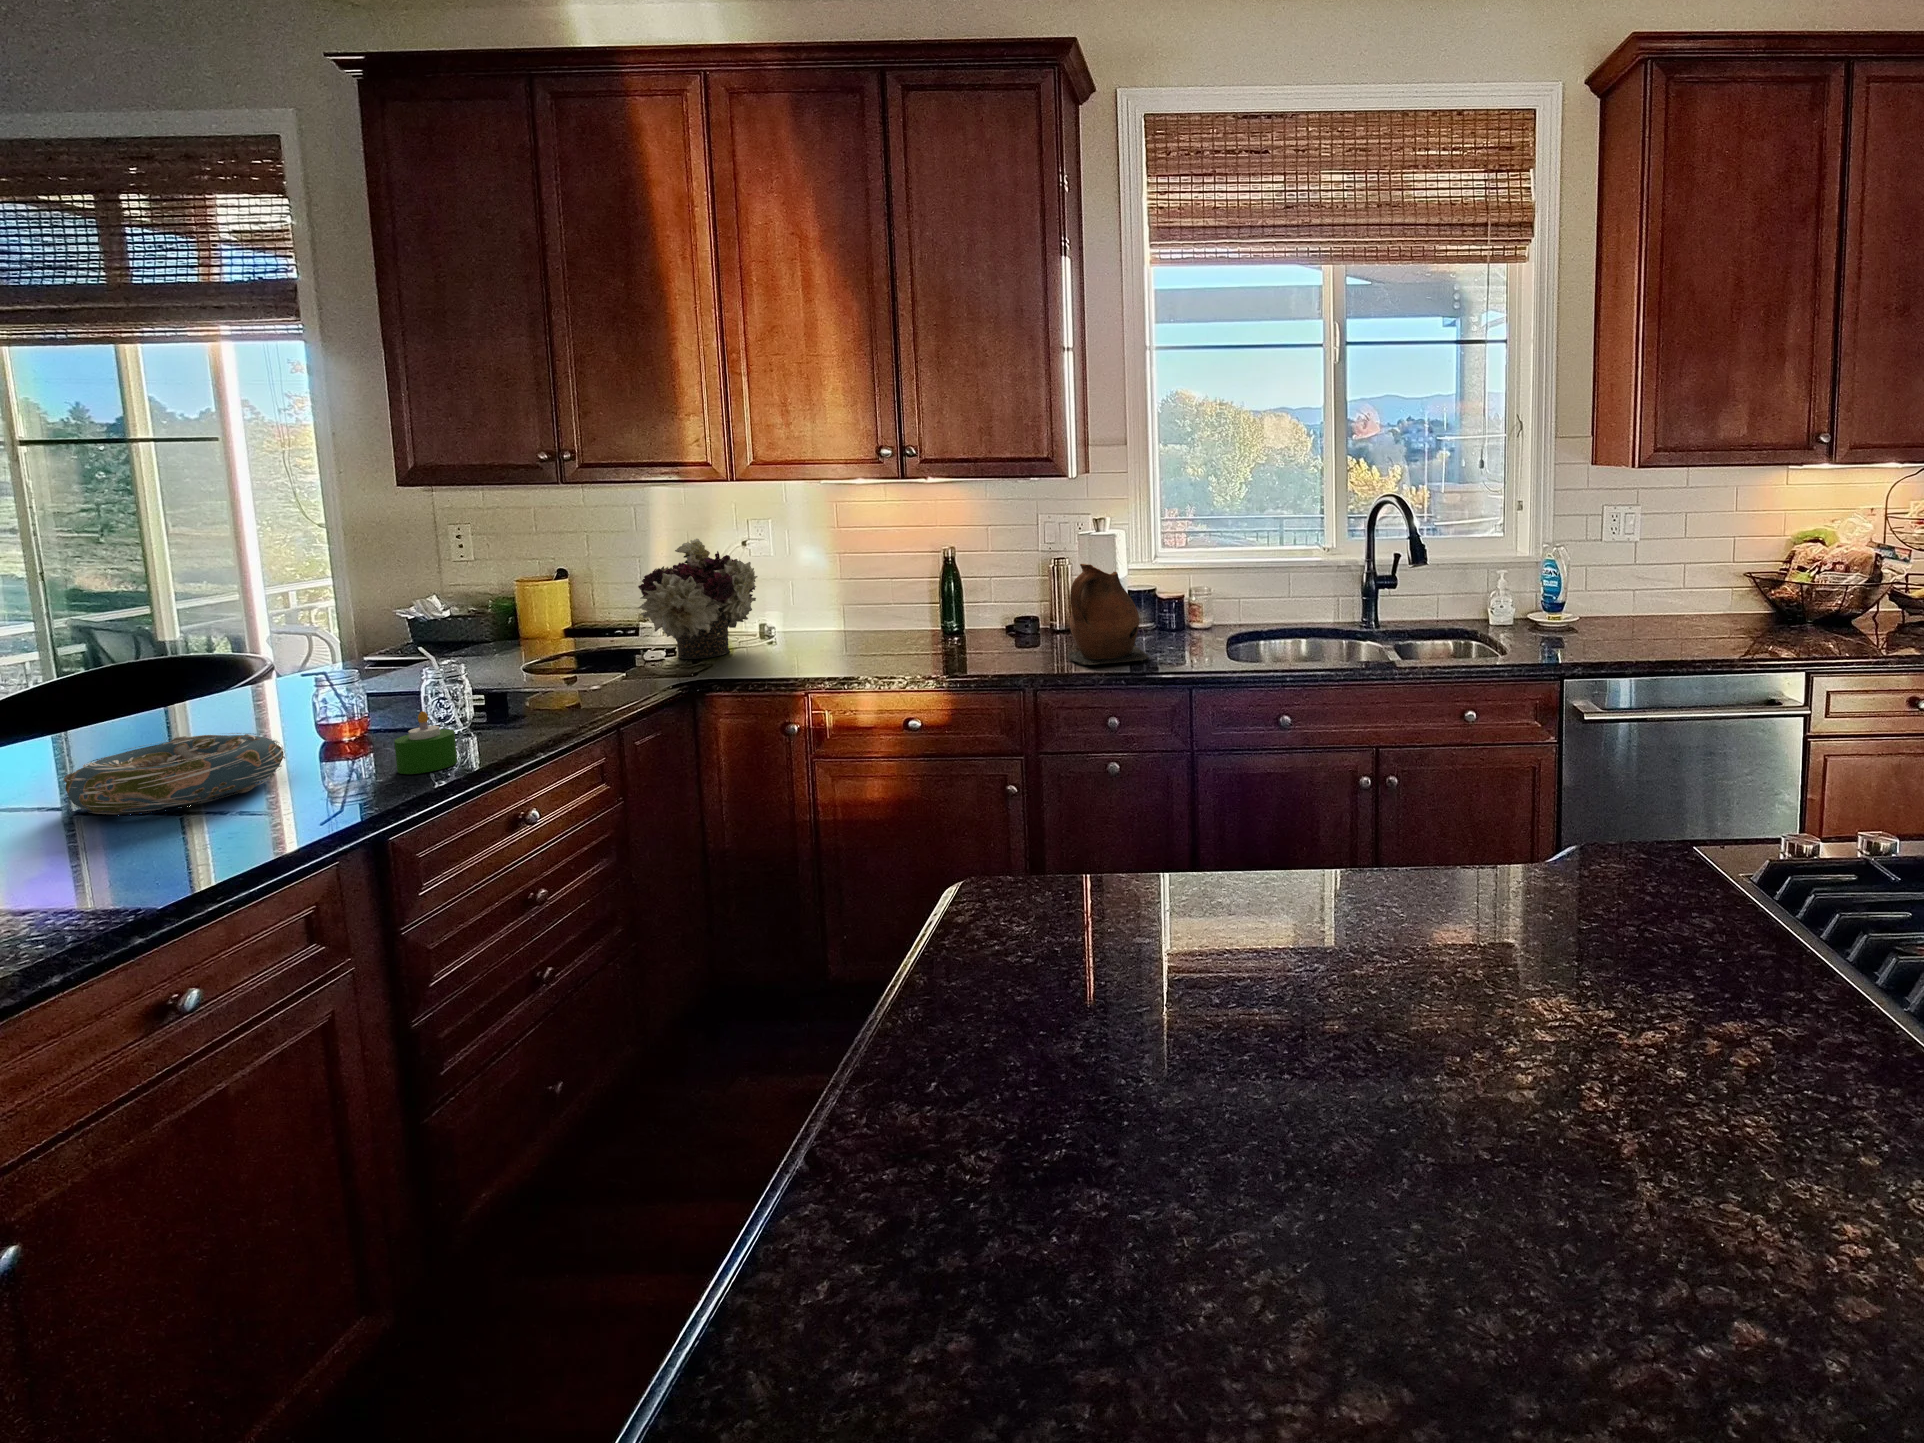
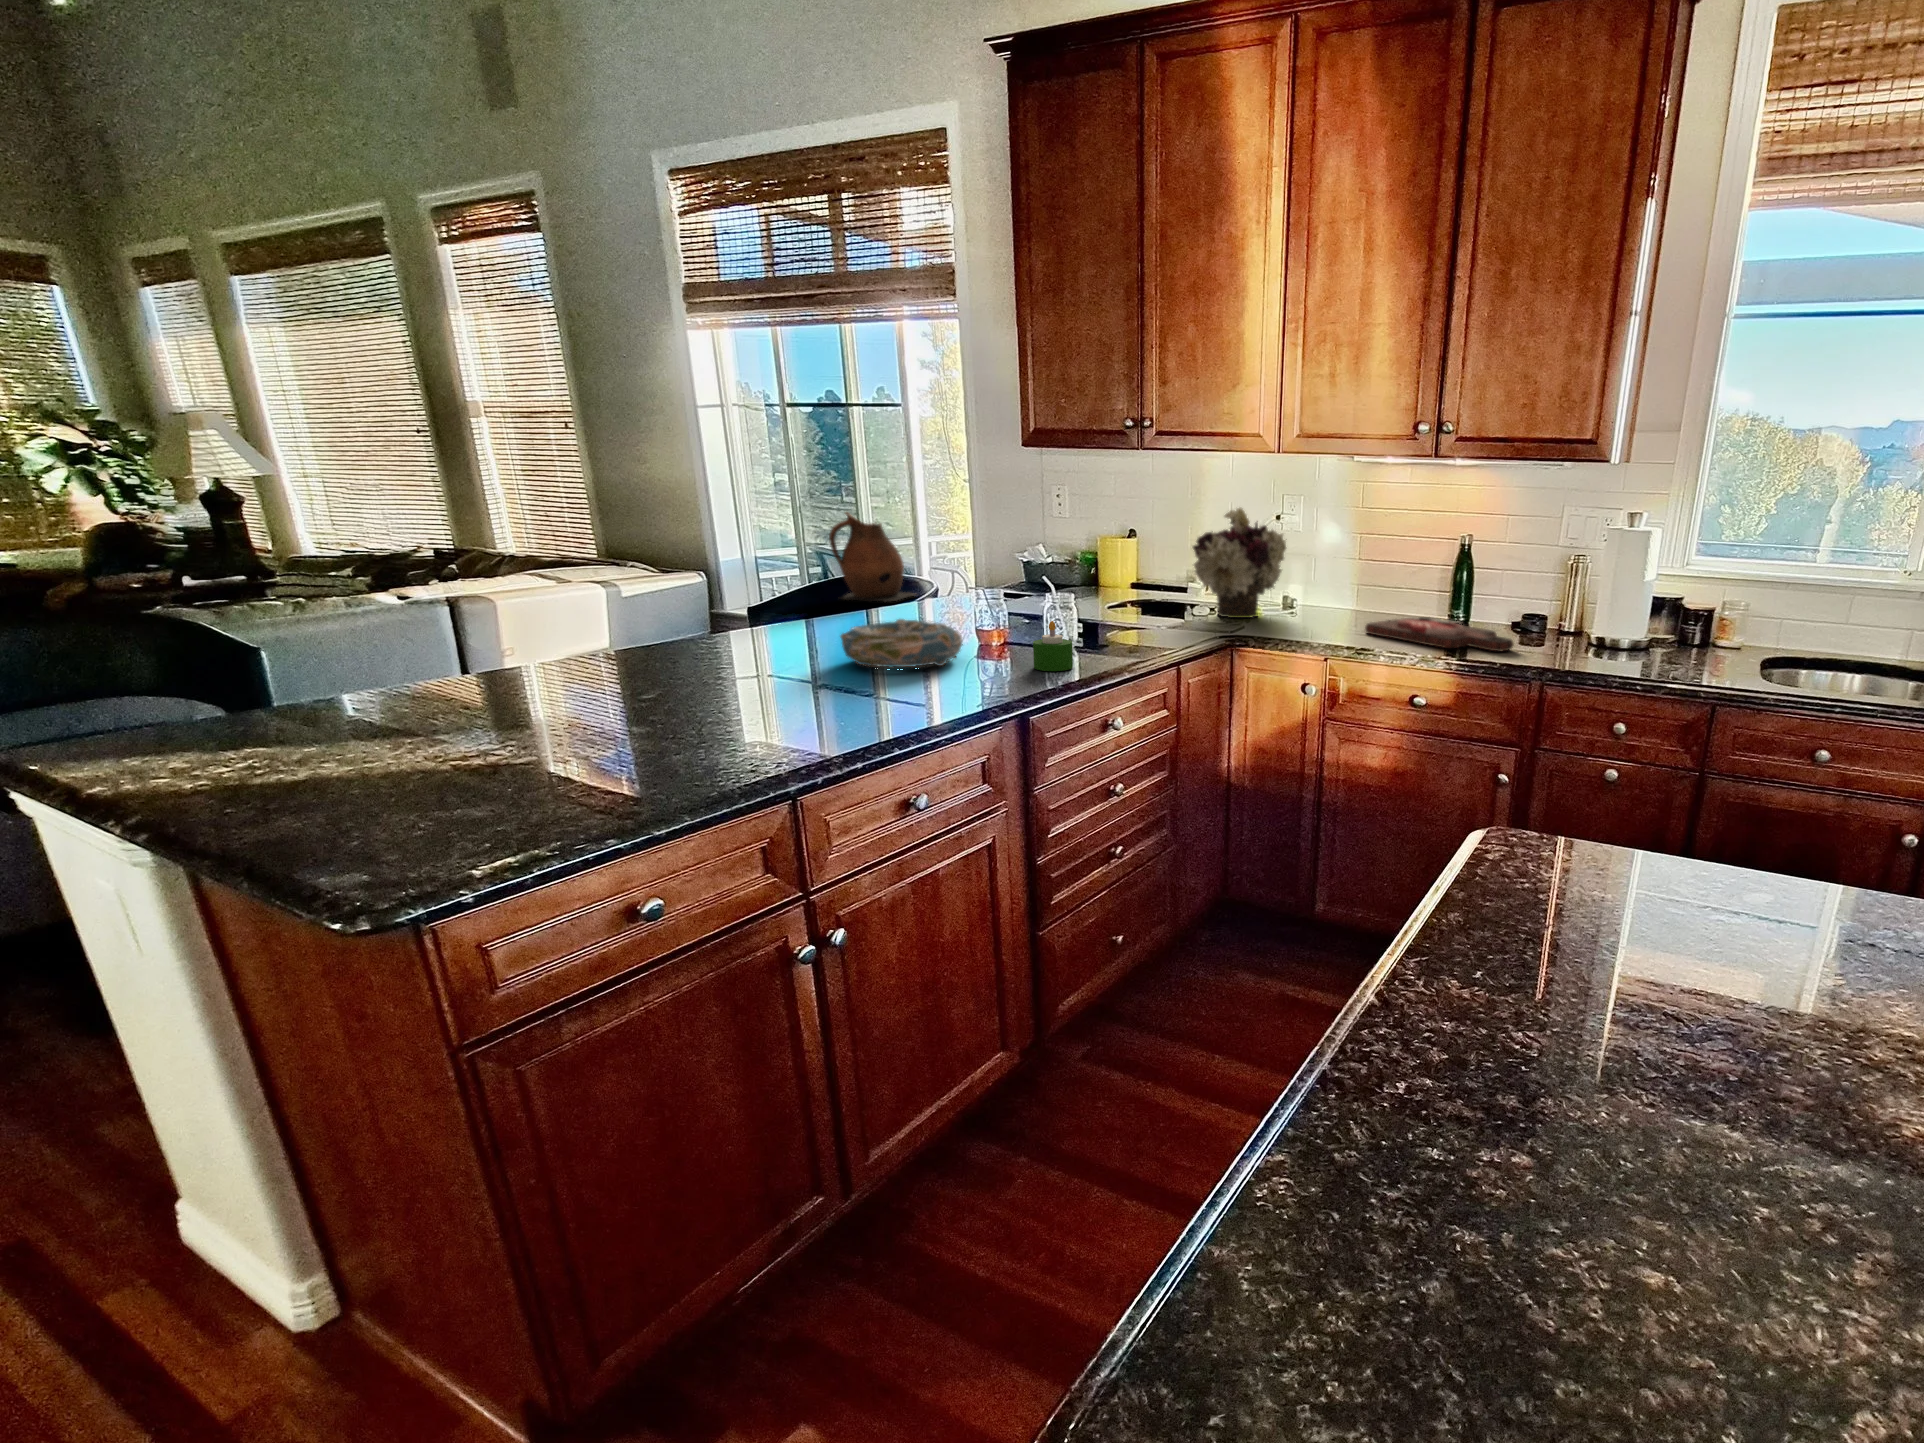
ceramic pitcher: present [1067,564,1149,665] -> present [829,513,915,602]
cutting board: none [851,632,1004,665] -> present [1365,617,1514,651]

